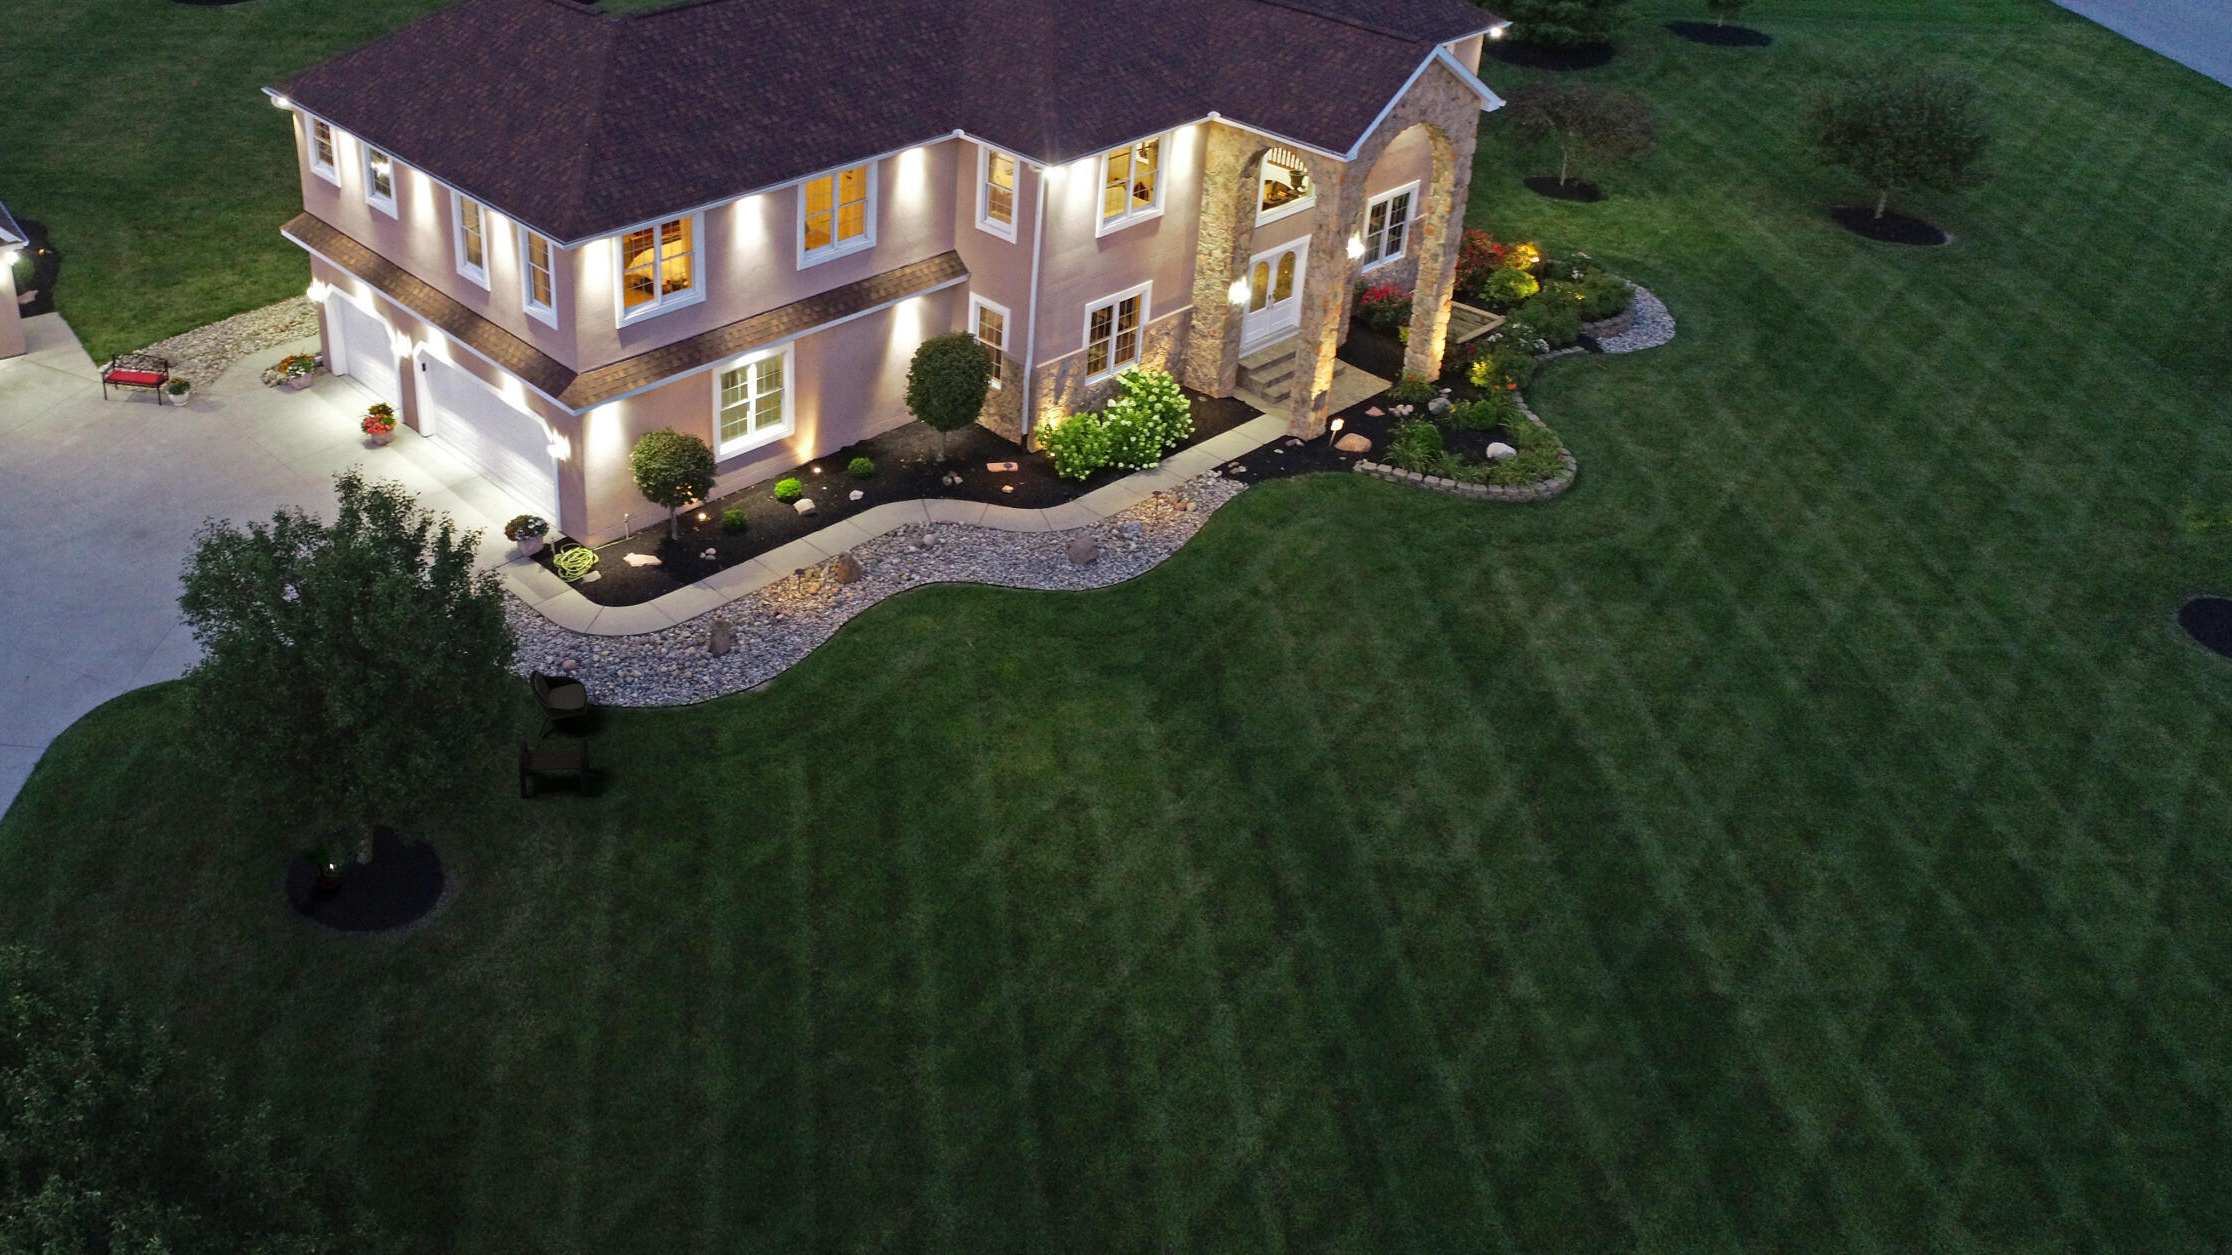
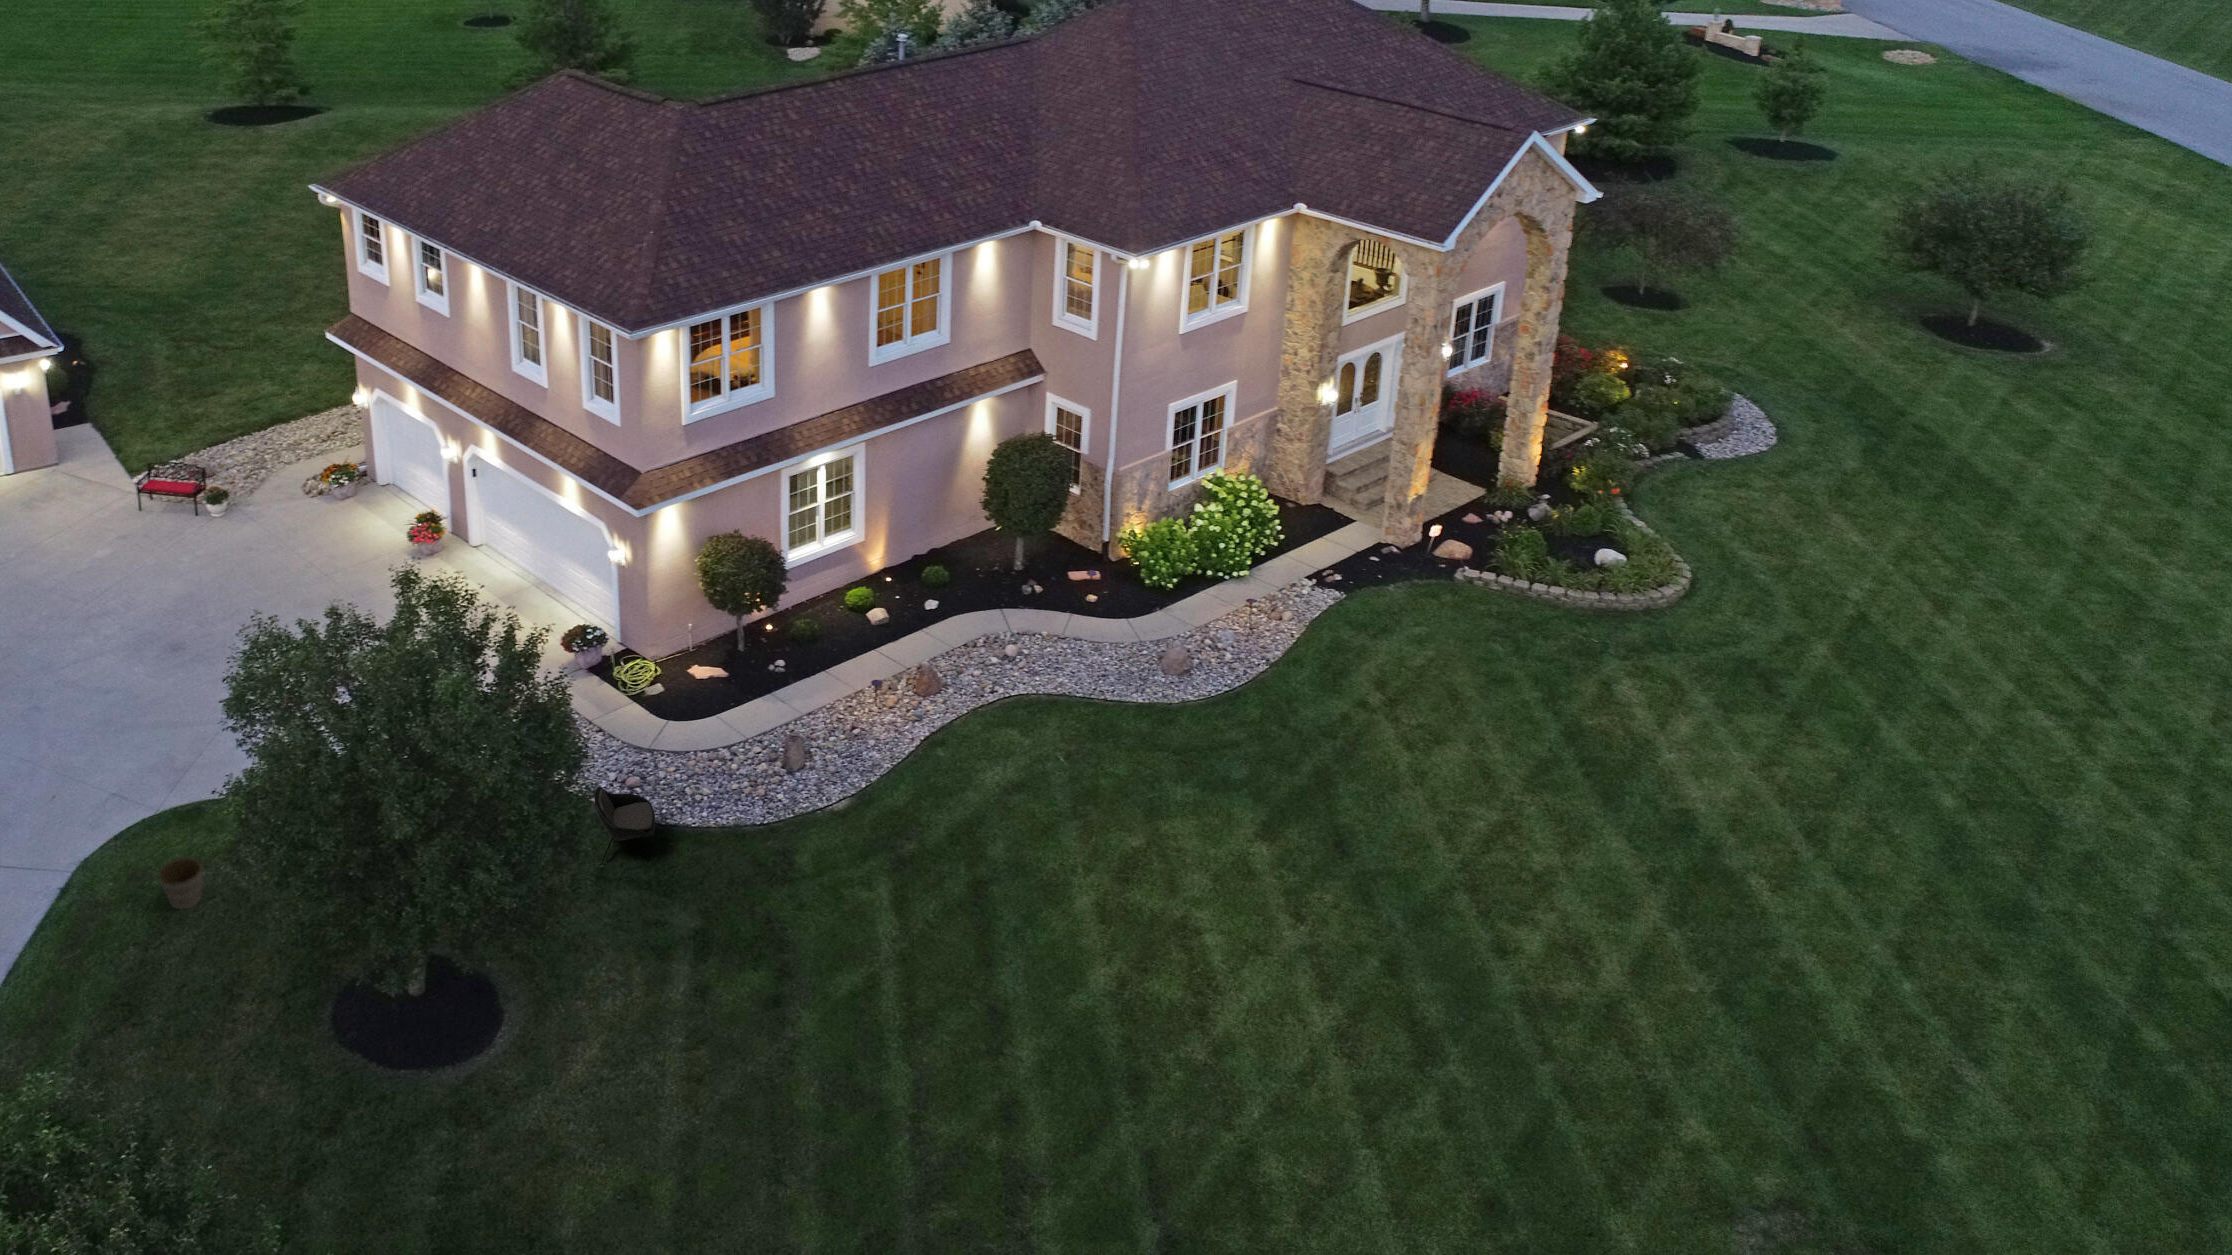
wooden bucket: none [128,734,169,782] -> present [159,857,203,909]
bench: present [519,738,589,798] -> none [583,860,659,927]
potted tree: present [302,844,343,890] -> none [343,974,392,1028]

